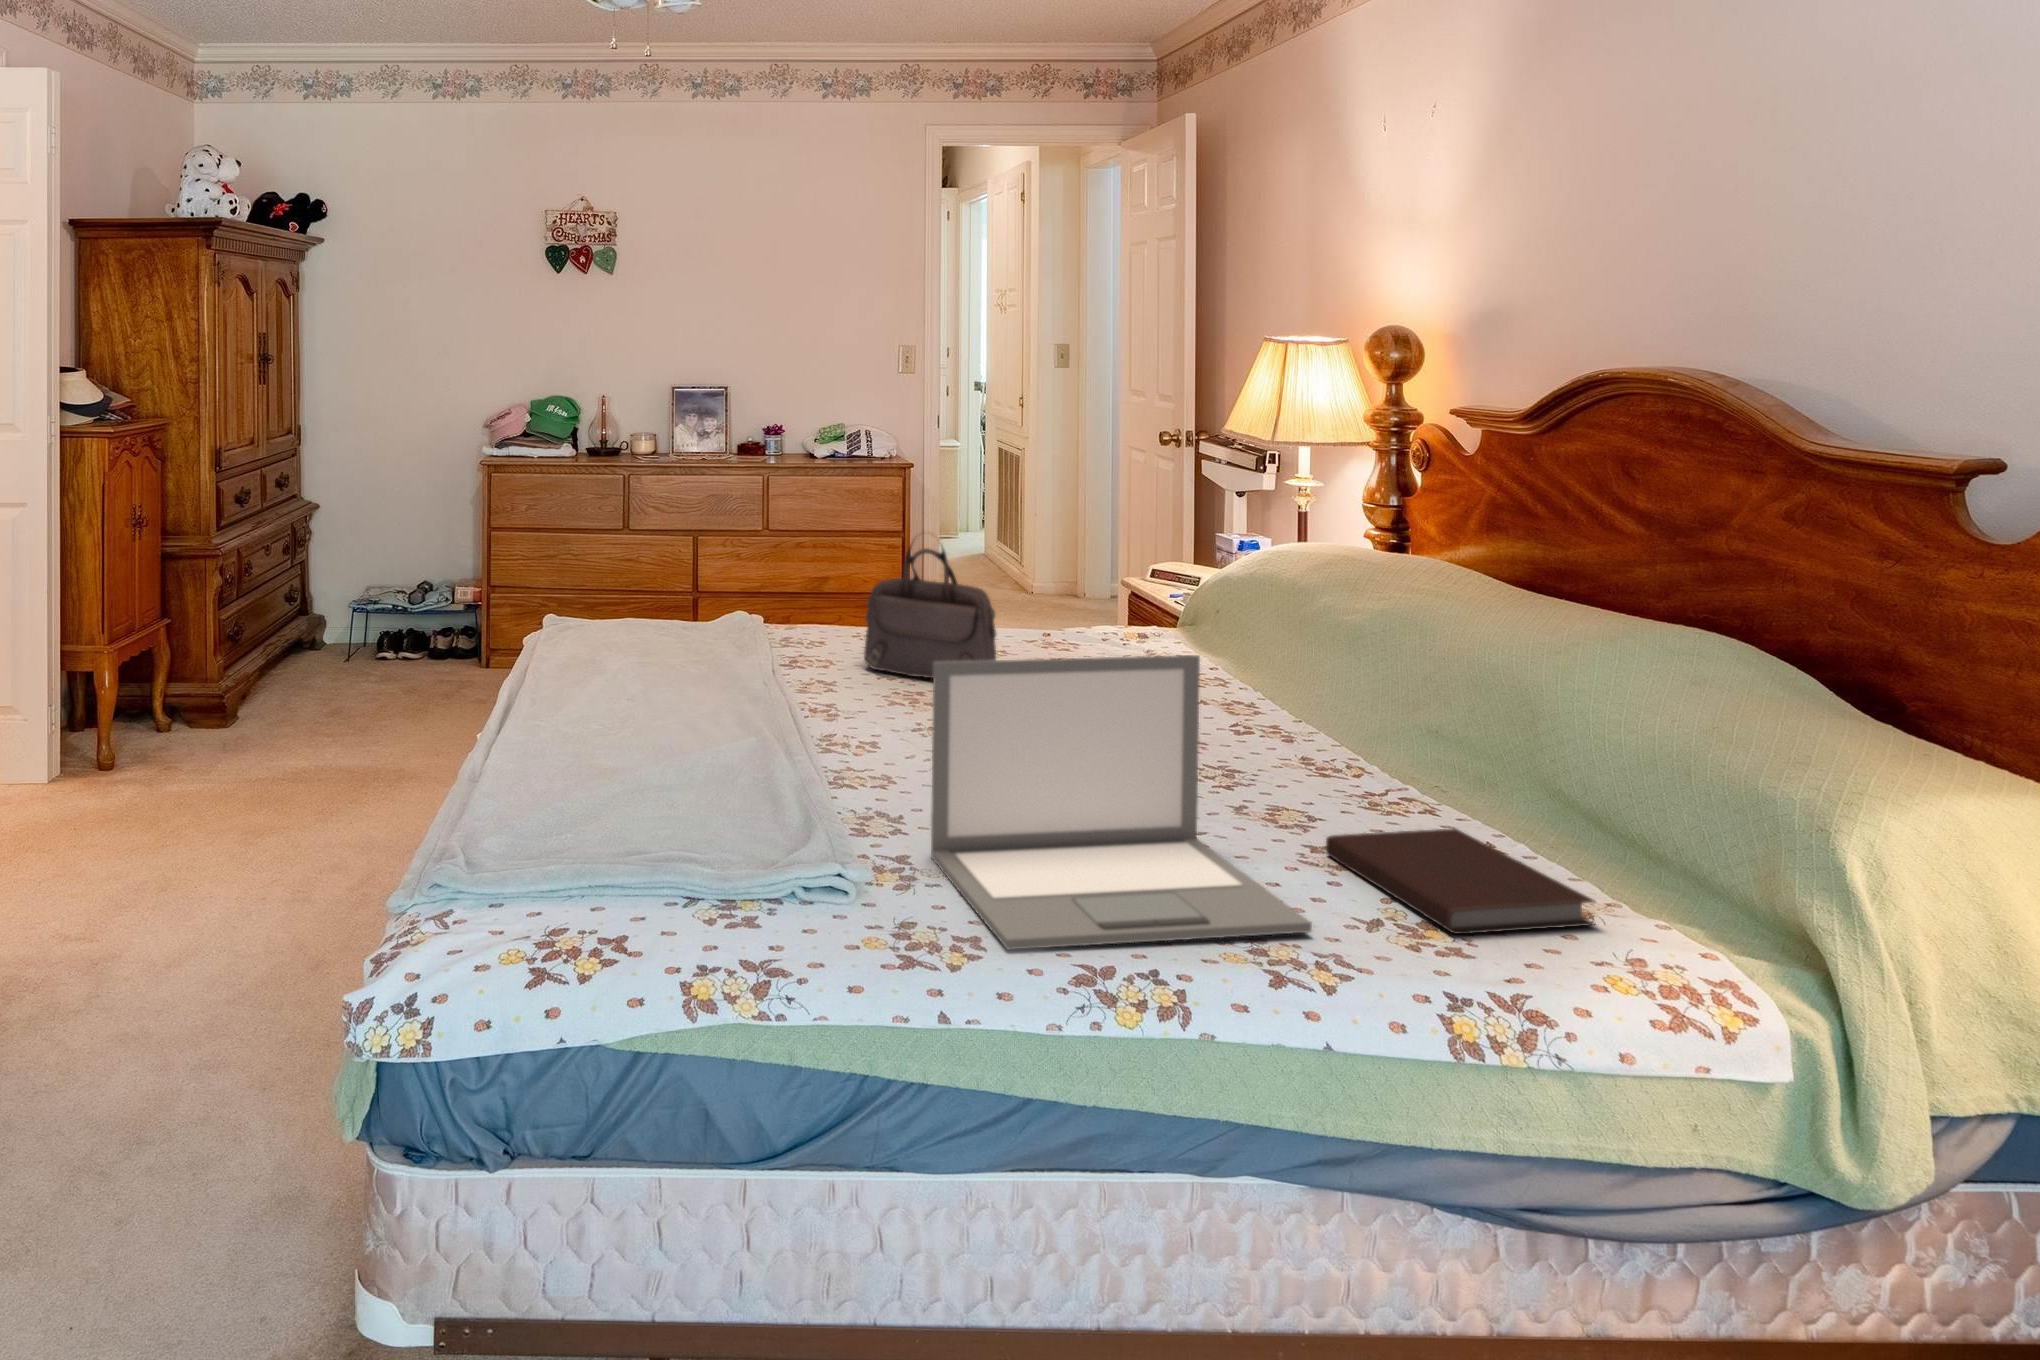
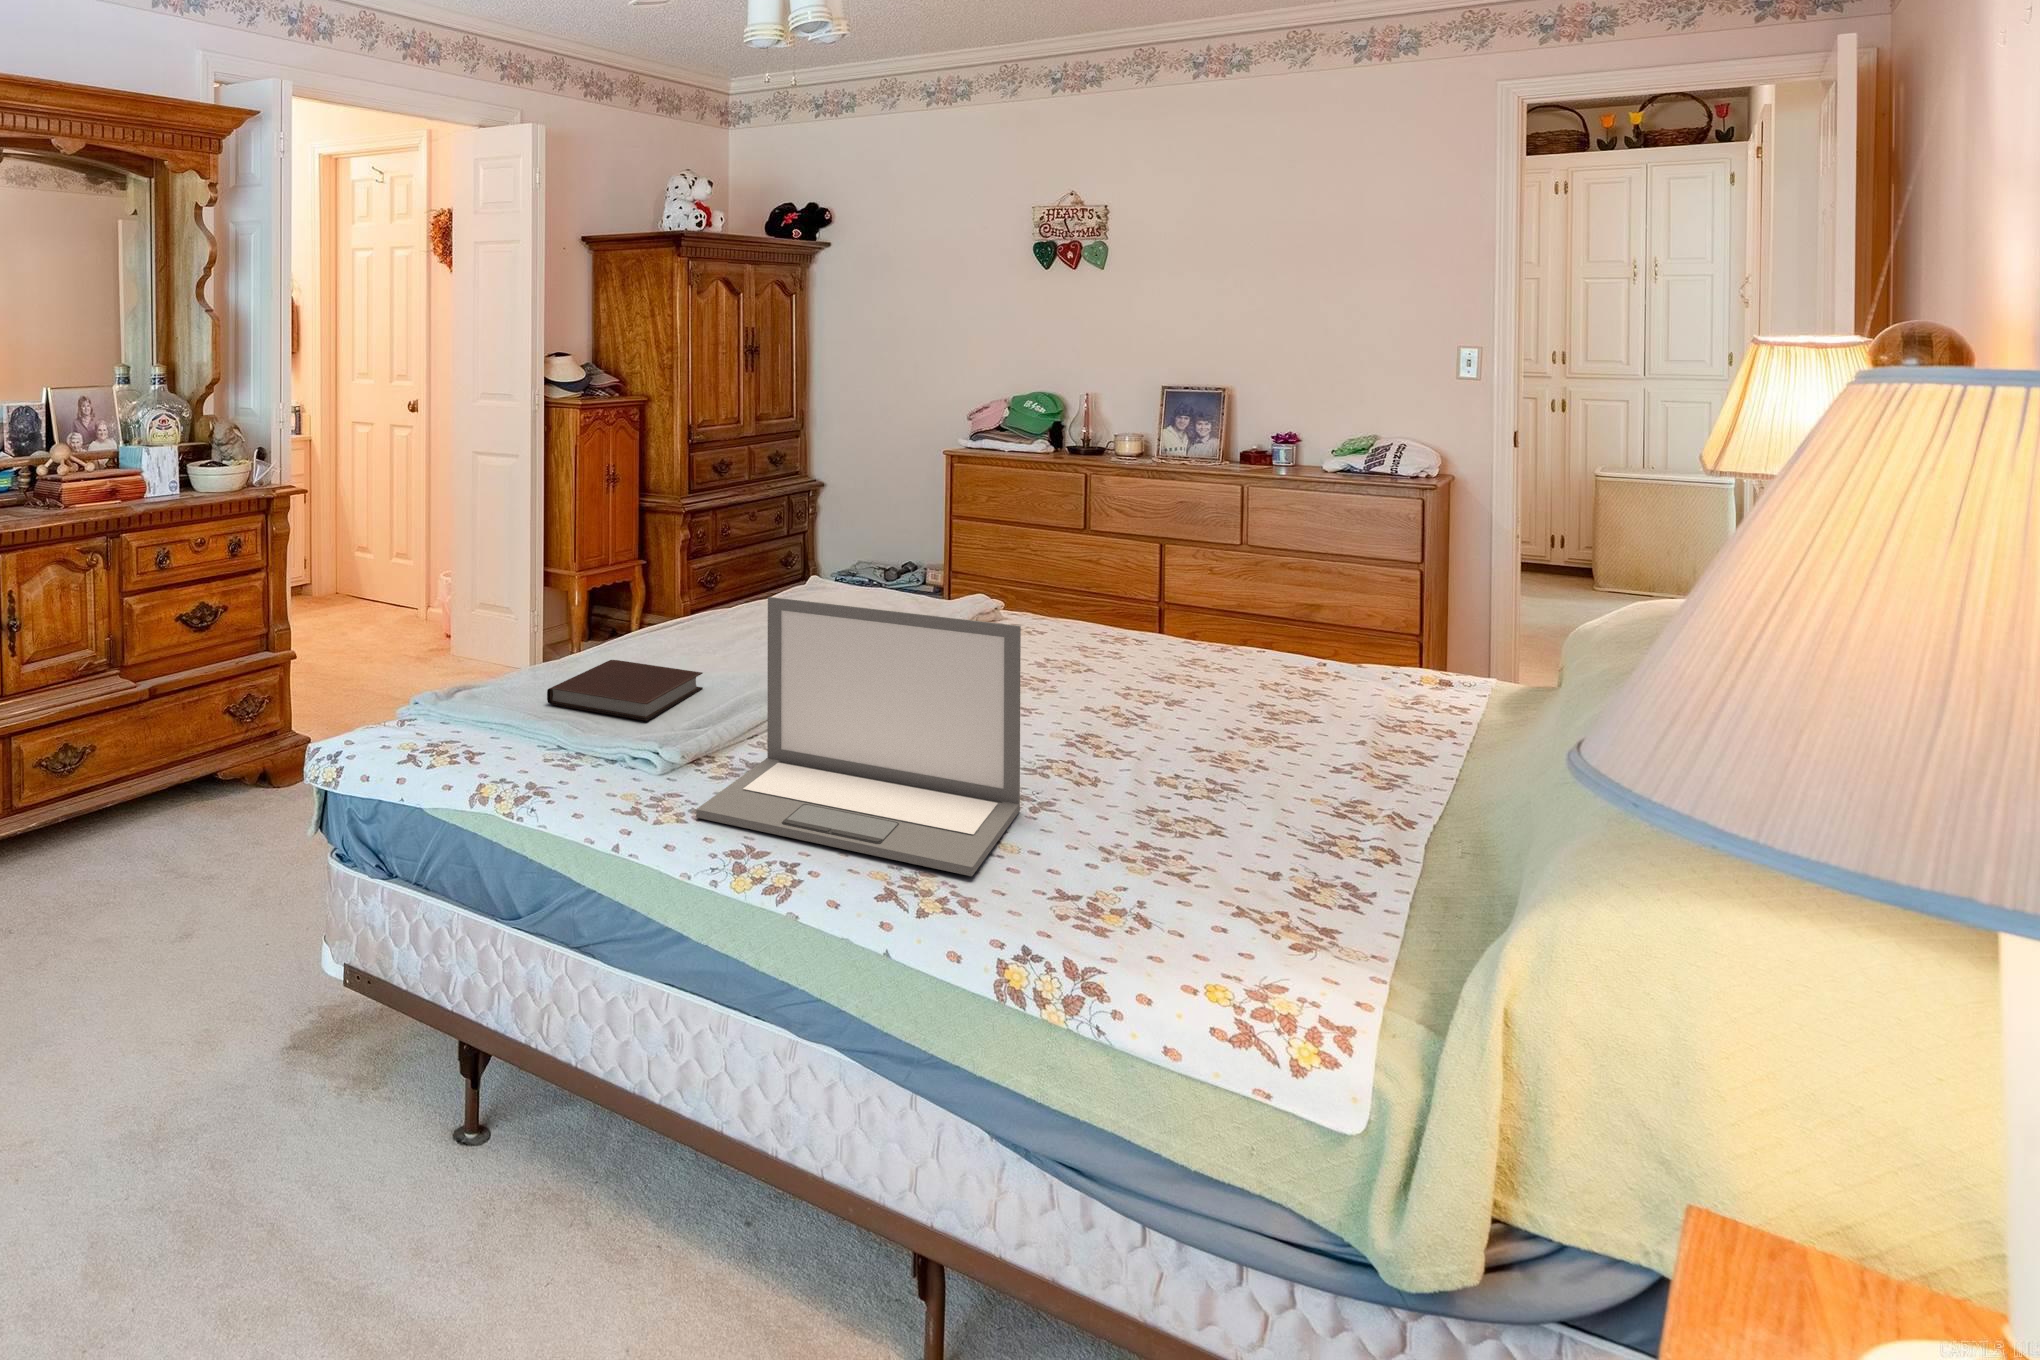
handbag: present [864,539,996,678] -> none [1013,519,1127,678]
notebook: present [1326,829,1594,934] -> present [547,660,703,721]

